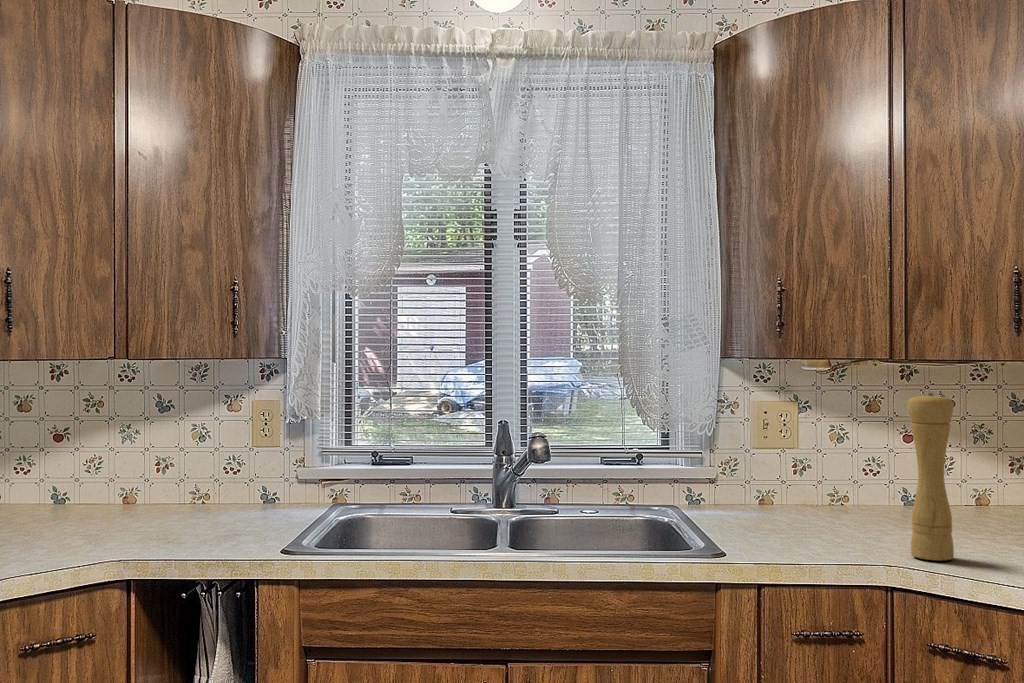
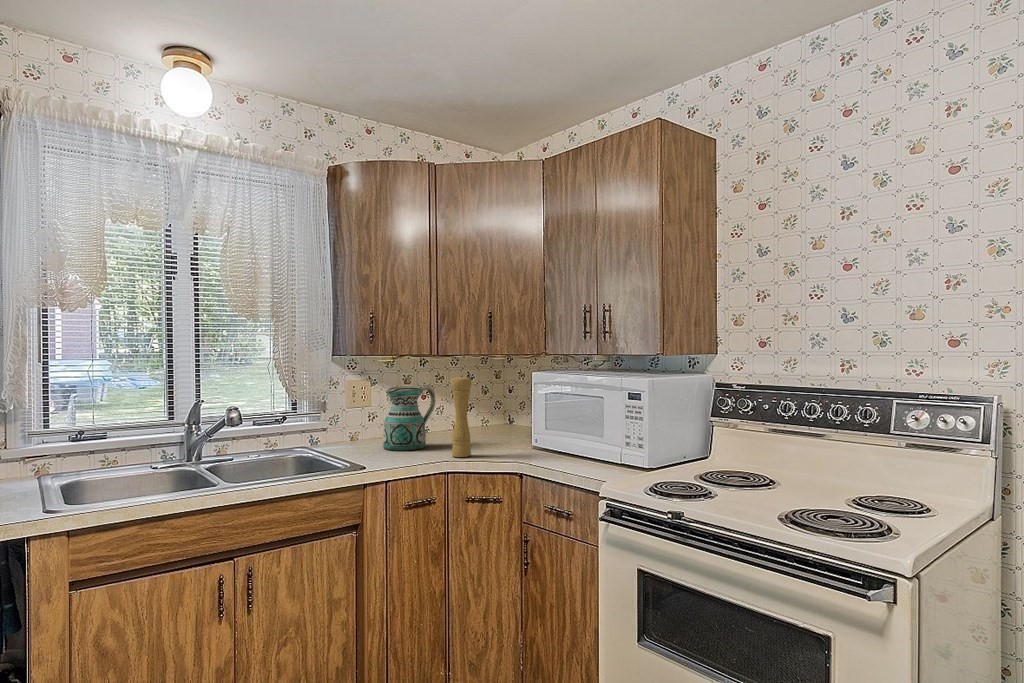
ceramic pitcher: none [799,412,908,533] -> present [383,385,436,450]

